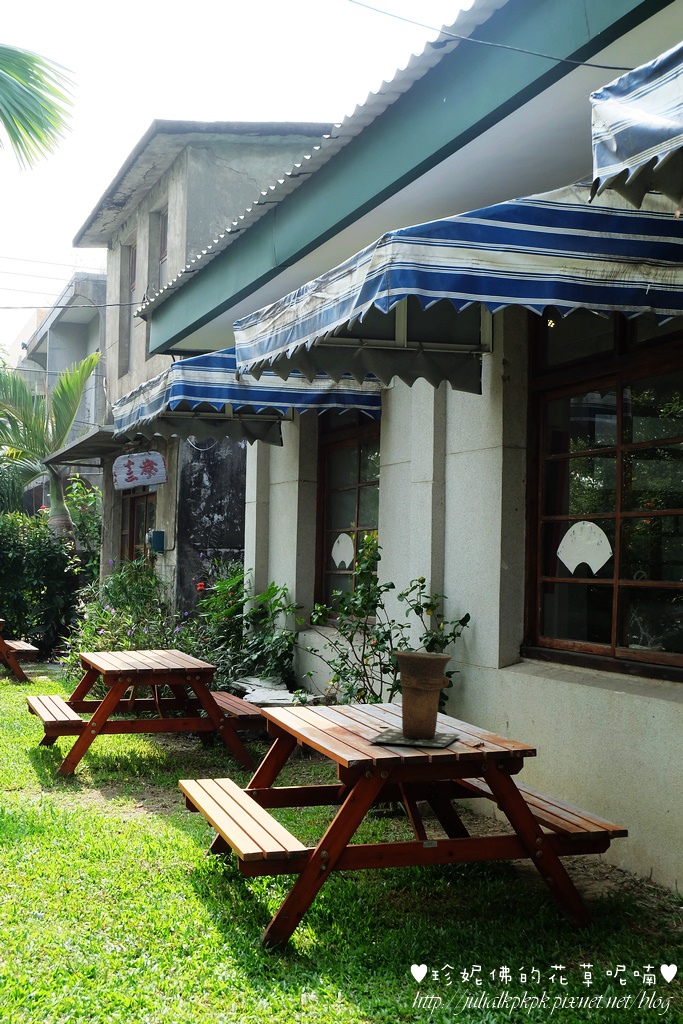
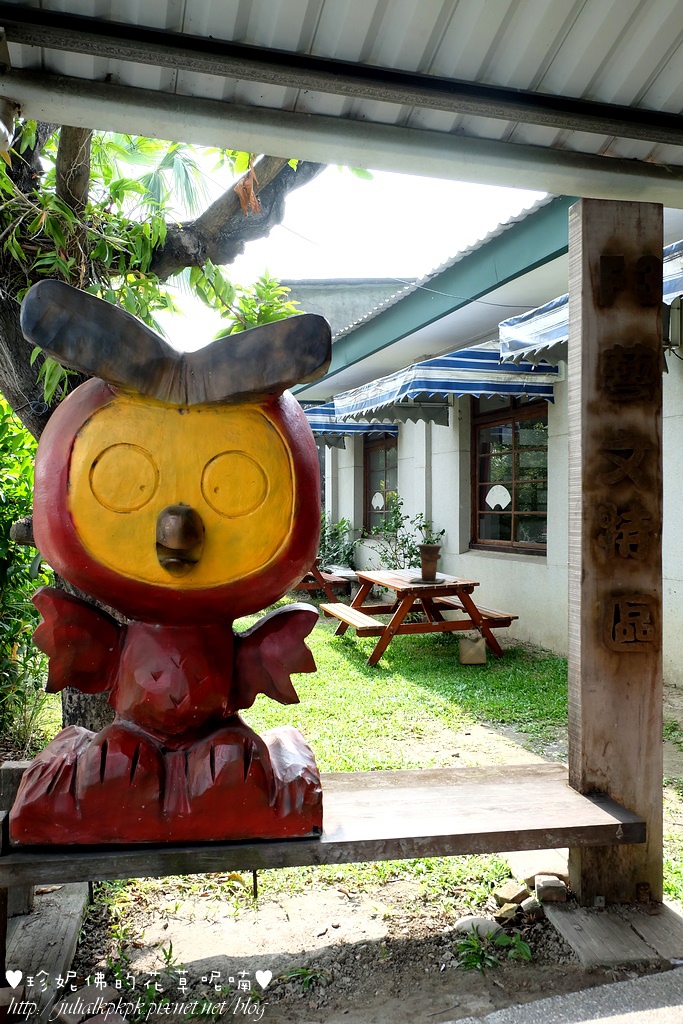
woven basket: none [485,846,551,949] -> present [459,629,486,664]

